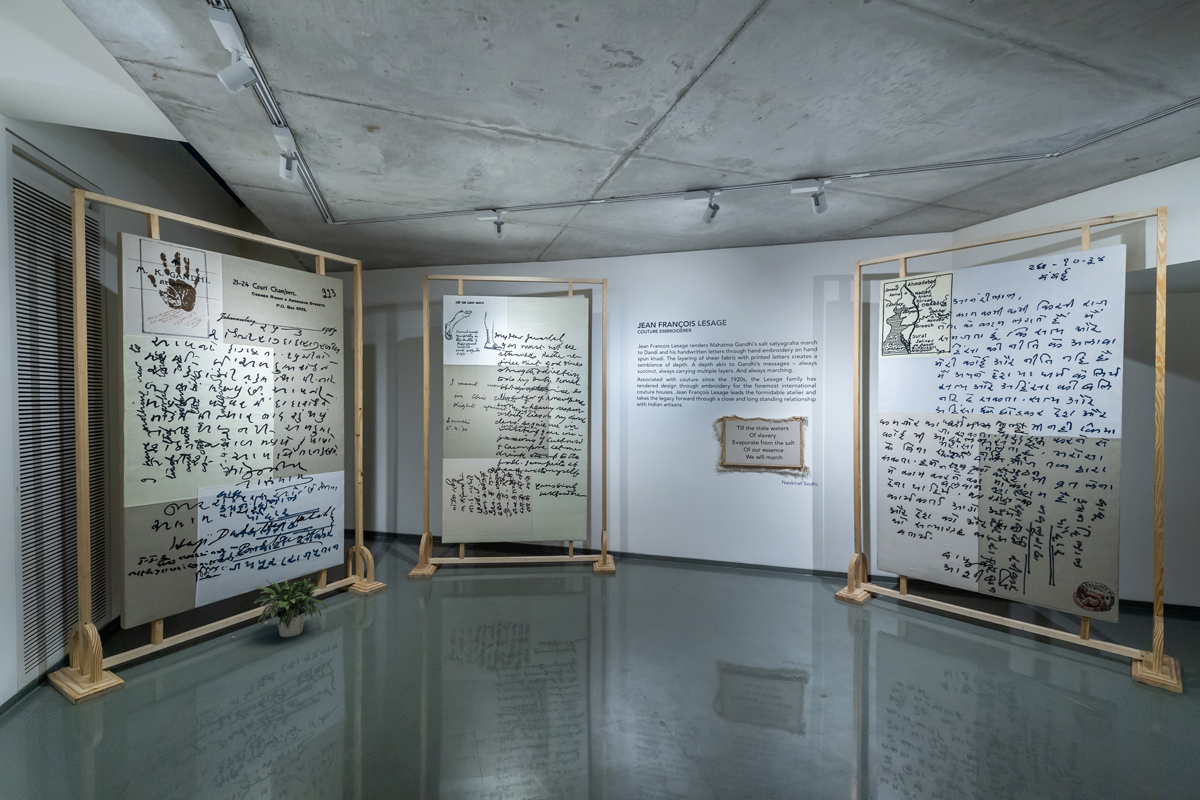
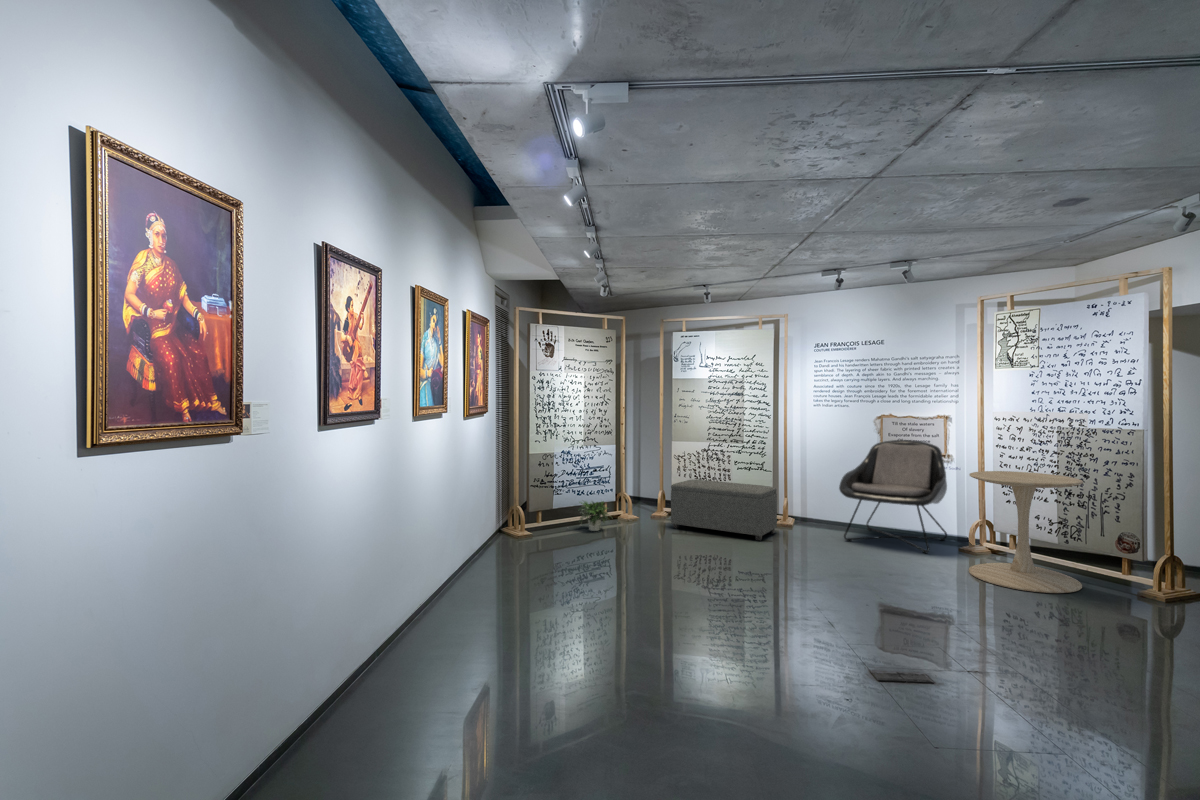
lounge chair: none [689,449,826,615] -> present [839,440,947,554]
pedestal table: none [888,496,1056,693] -> present [969,471,1083,593]
ottoman: none [437,520,601,620] -> present [671,480,777,541]

